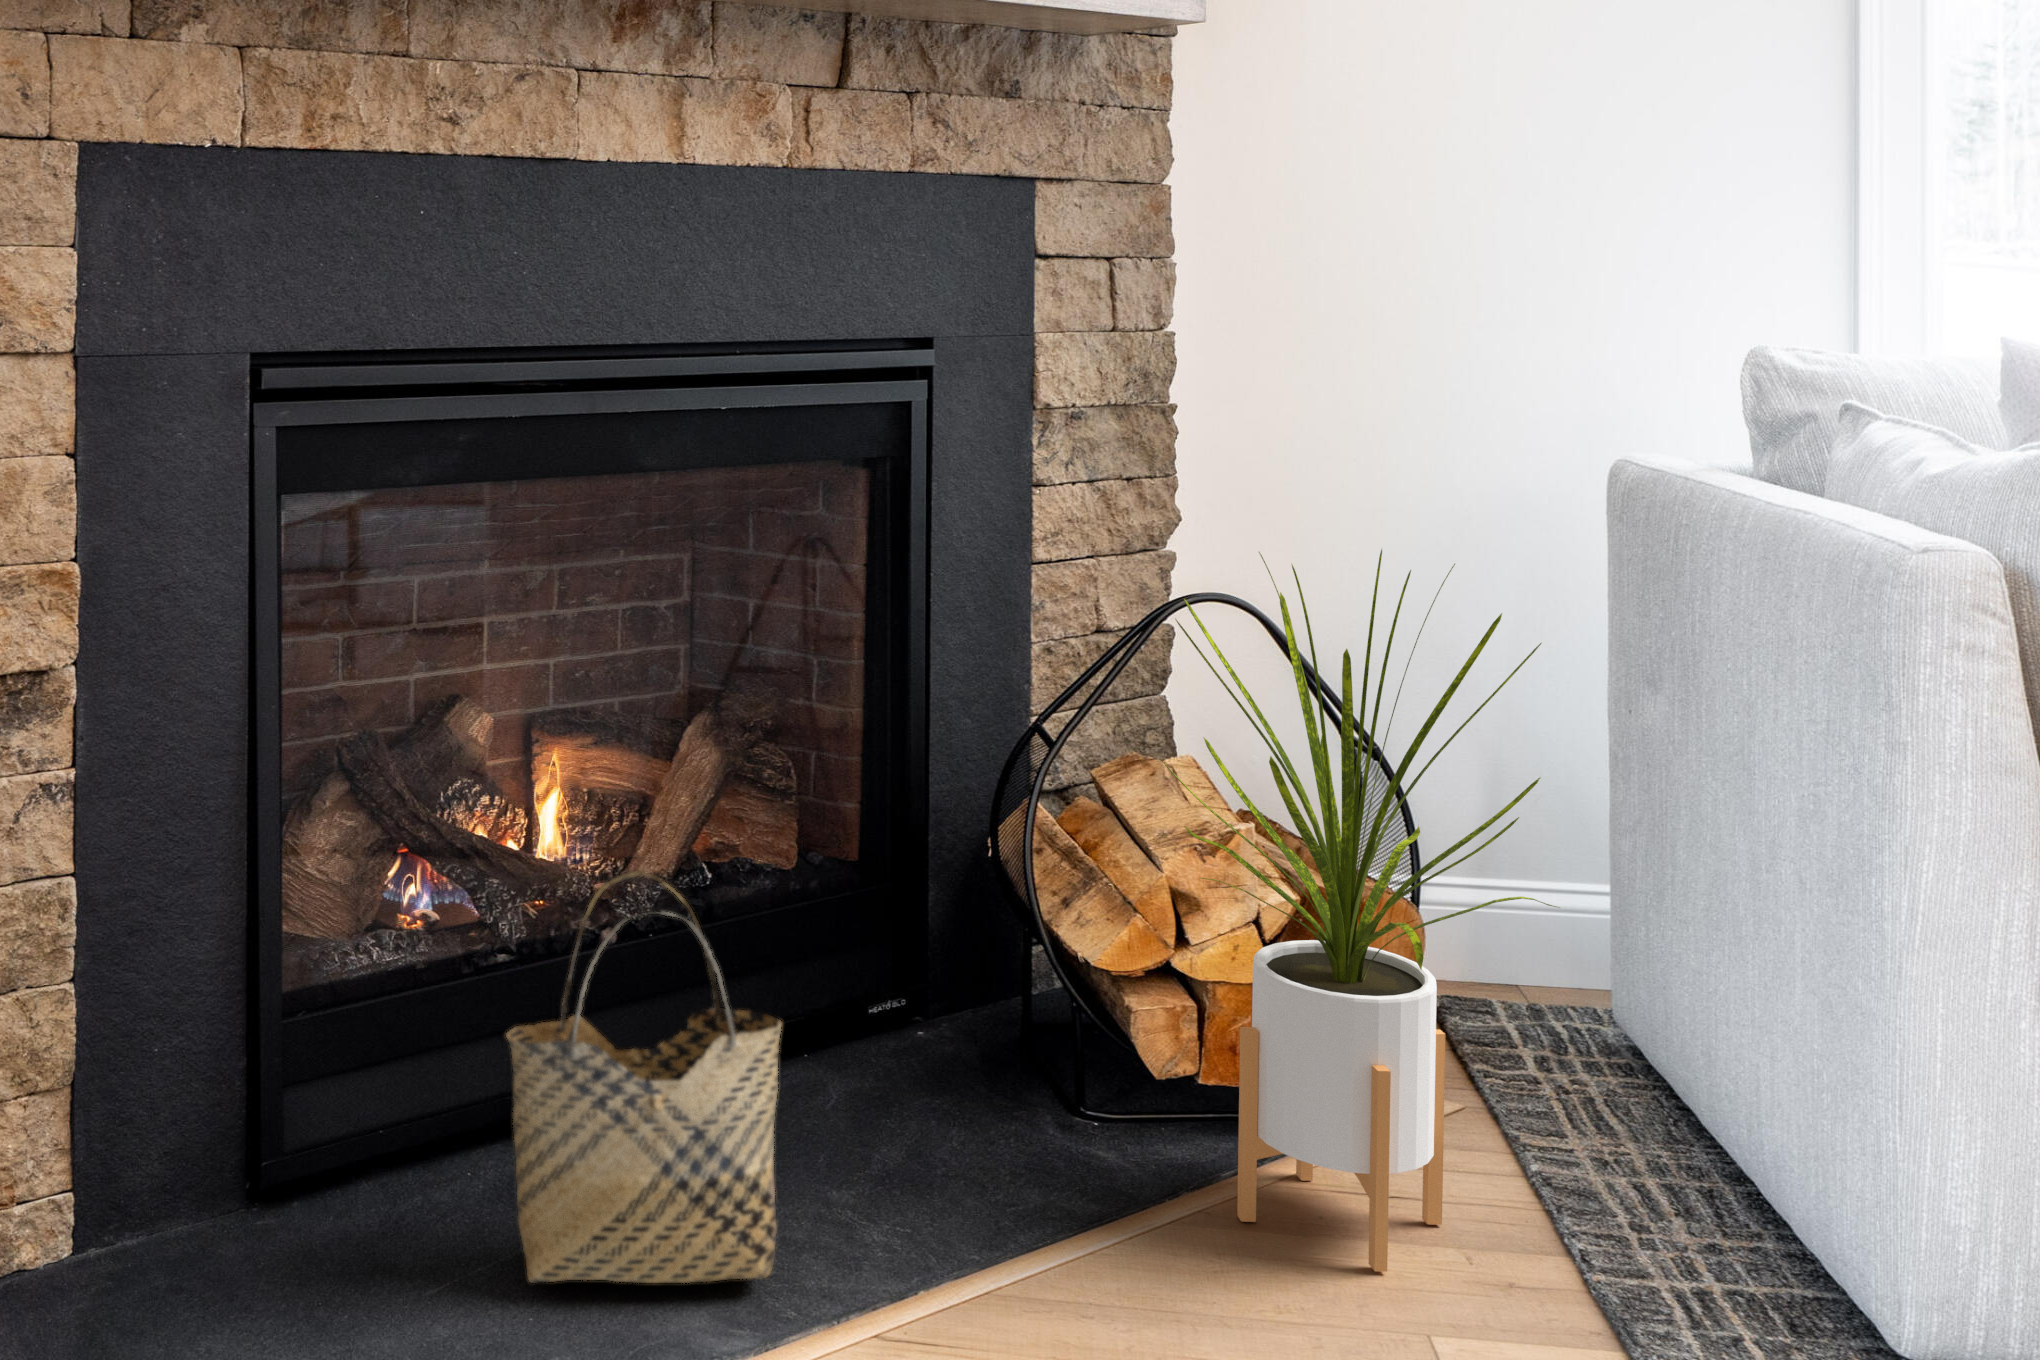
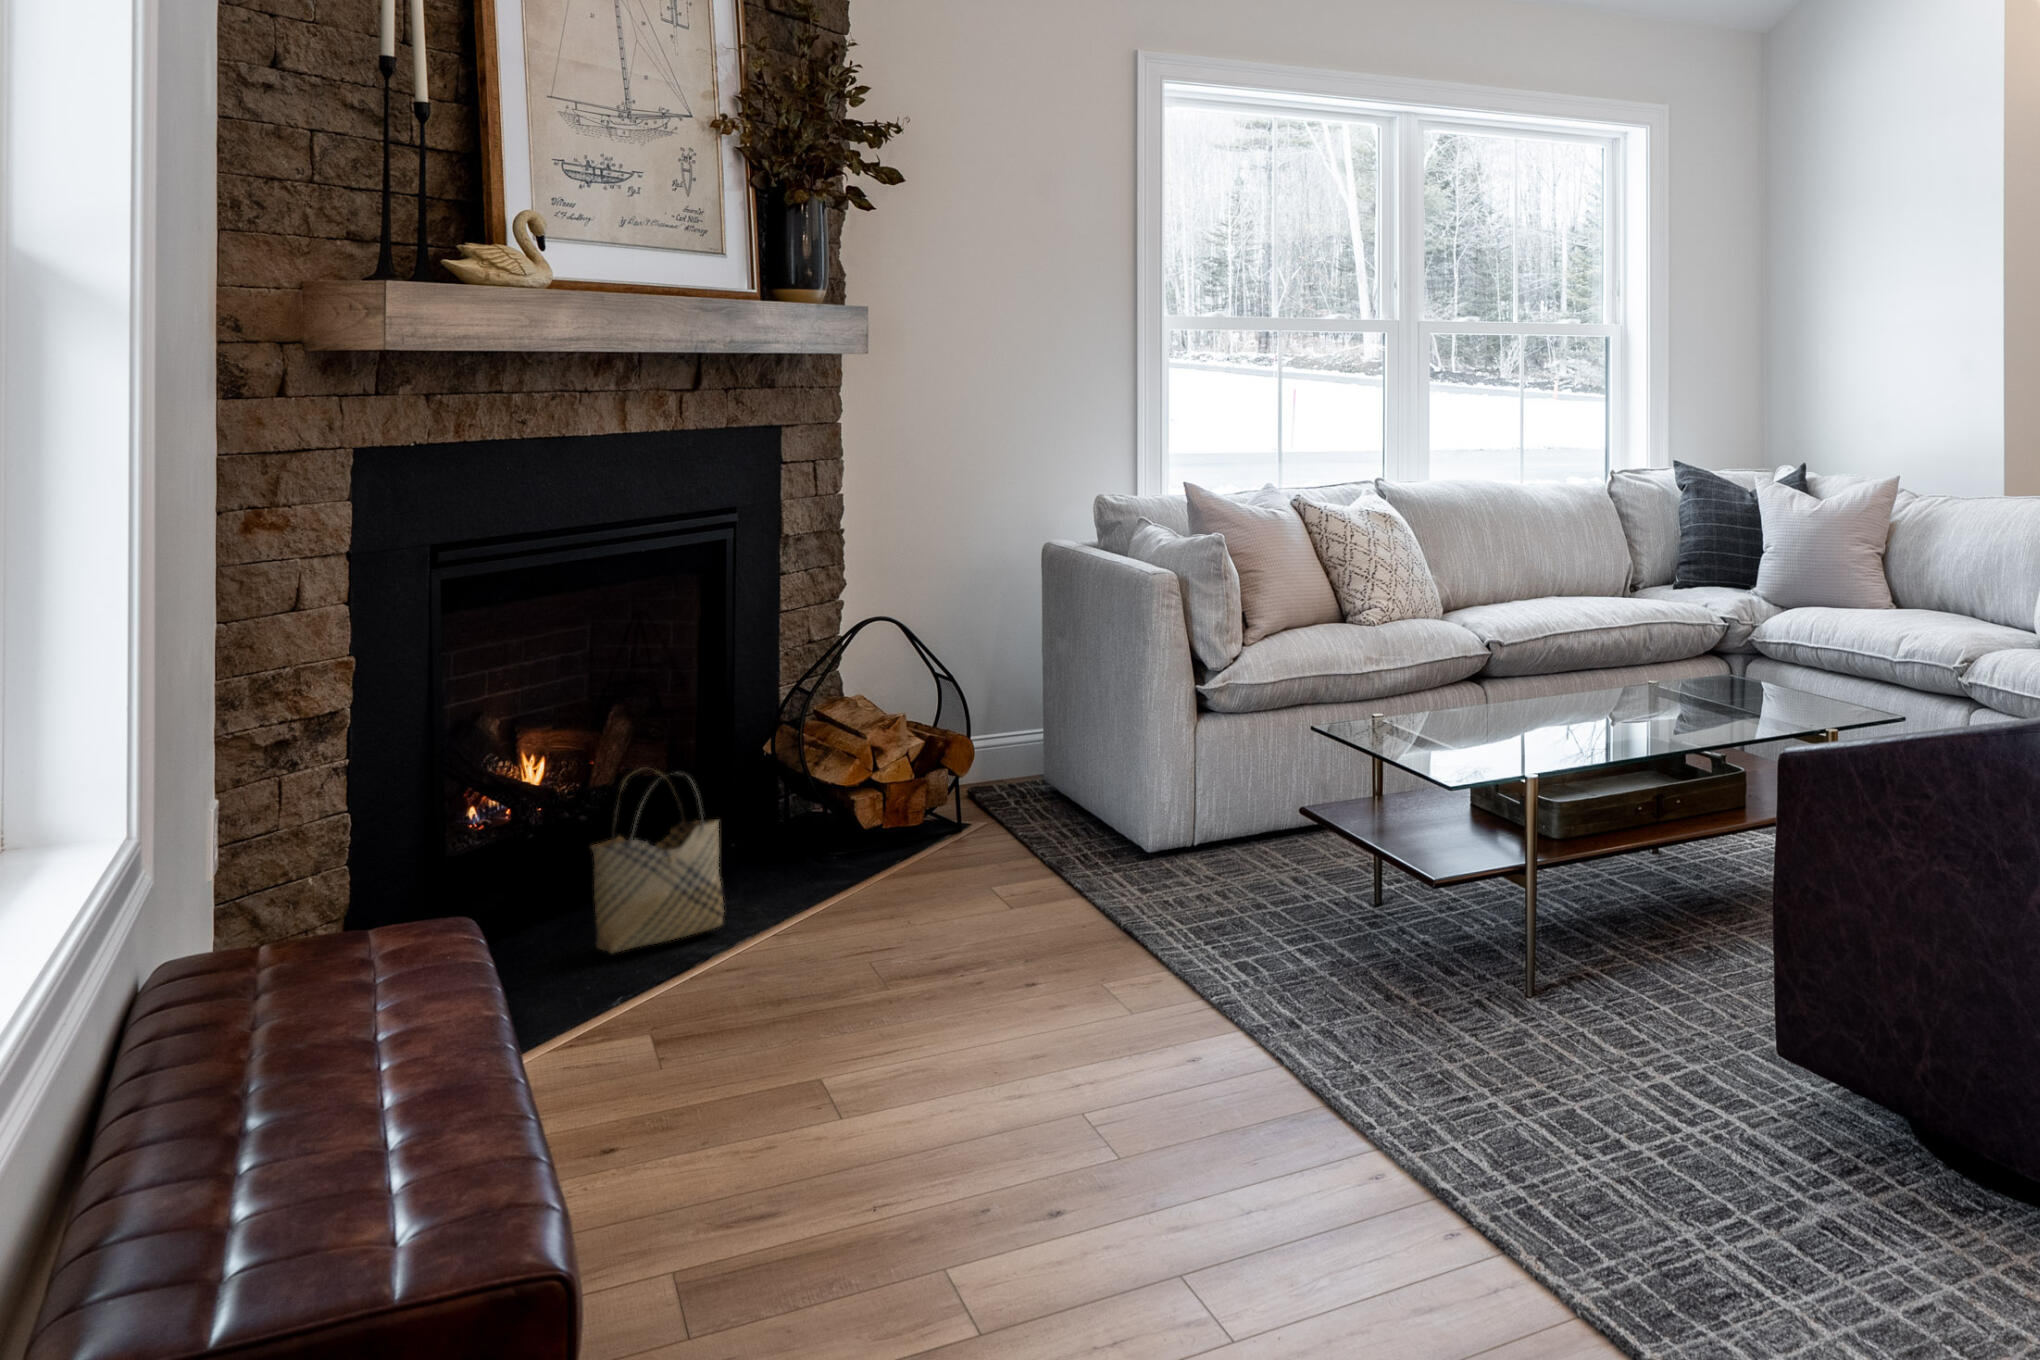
house plant: present [1162,549,1560,1272] -> none [872,586,1027,869]

